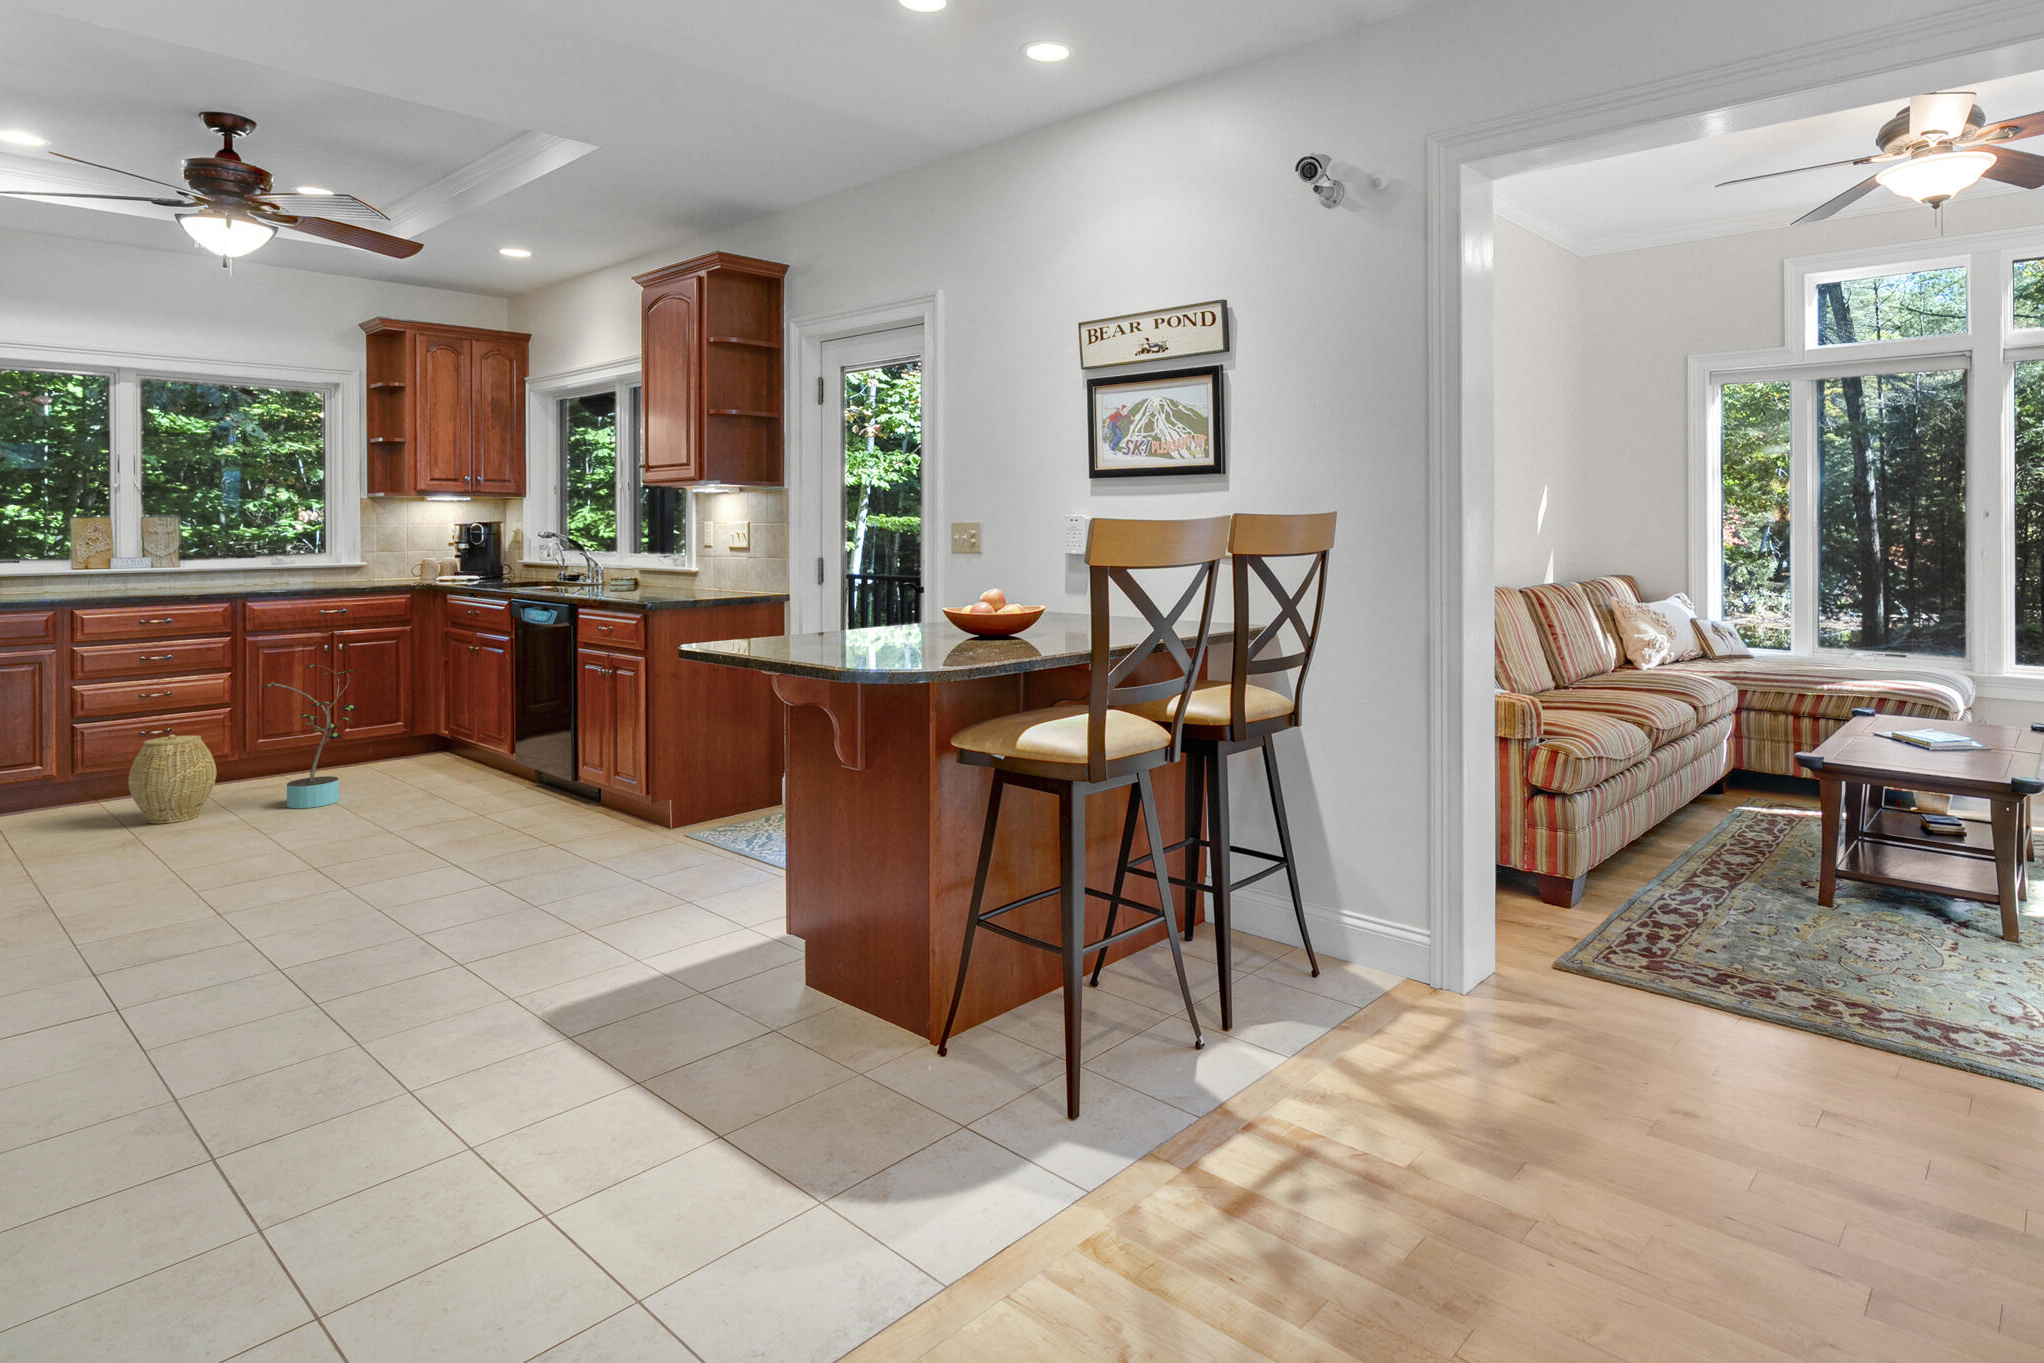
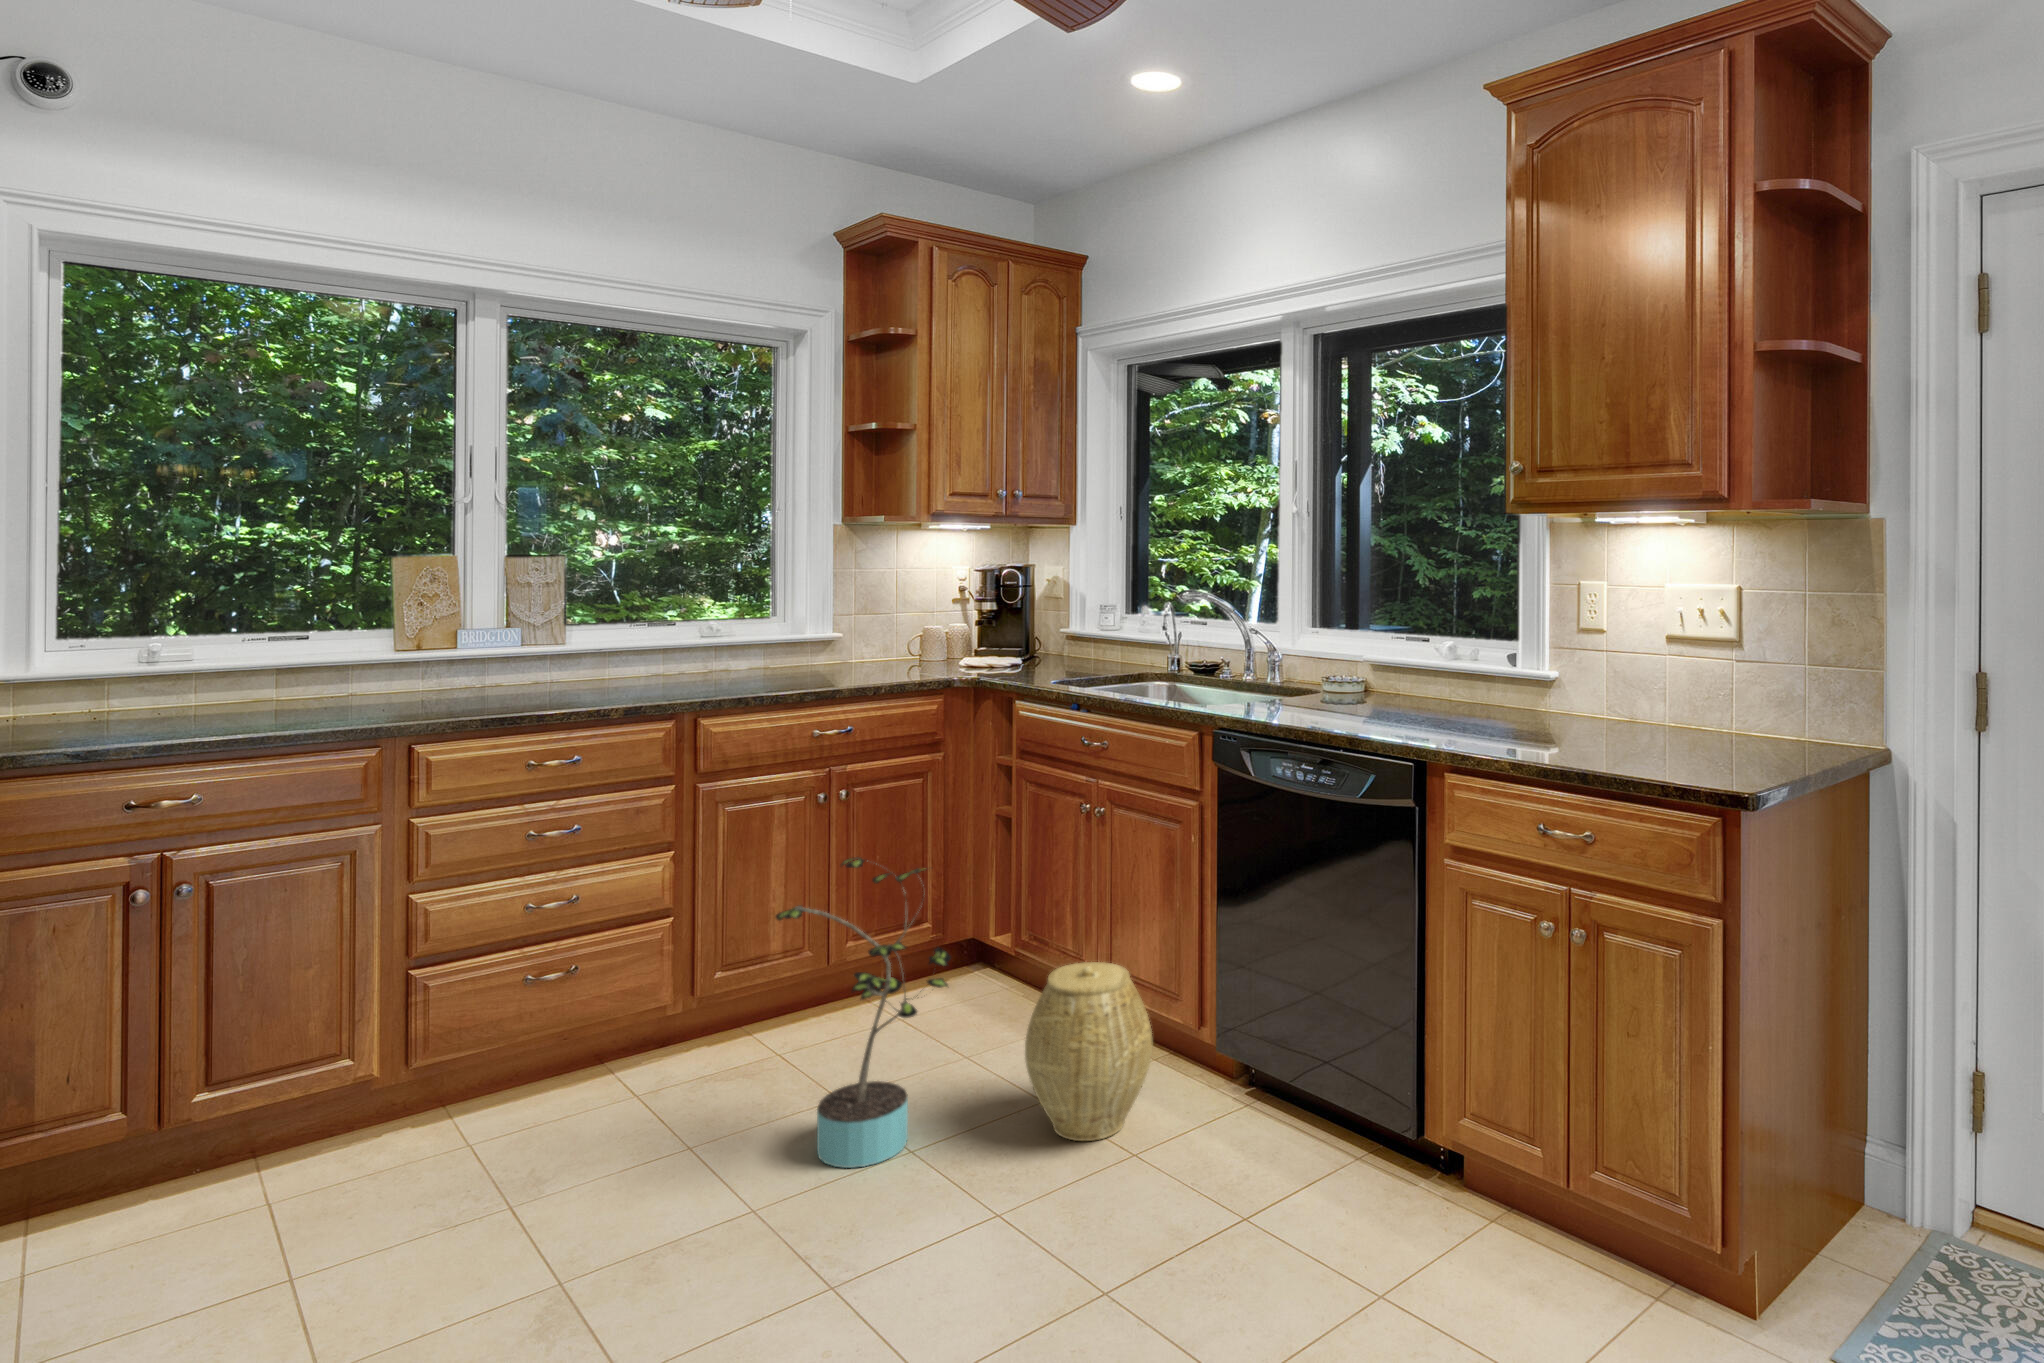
woven basket: present [128,735,217,824] -> present [1025,962,1153,1141]

